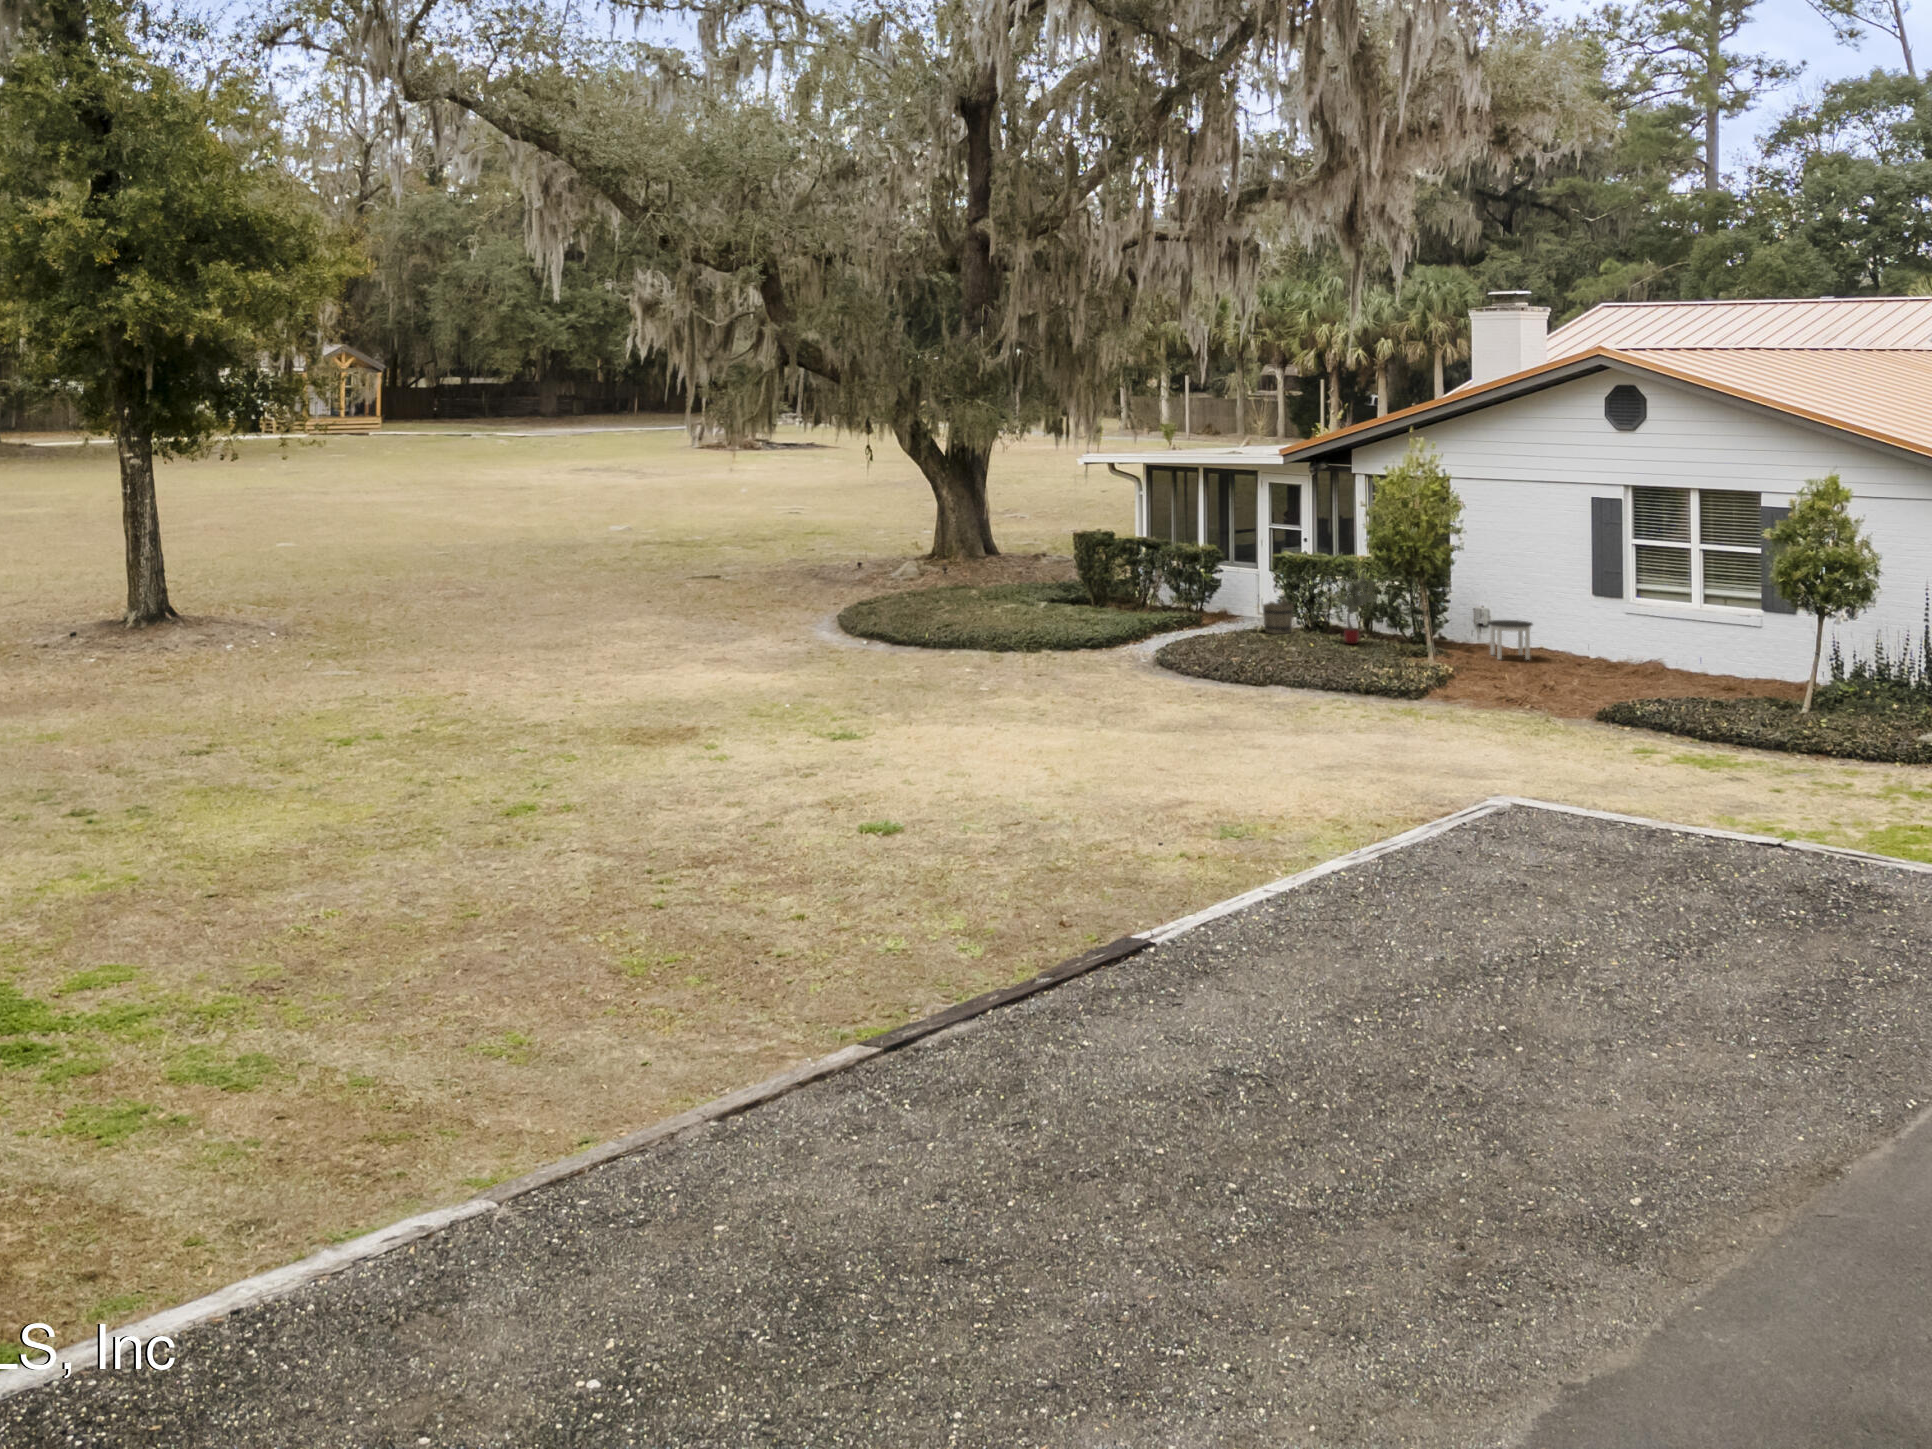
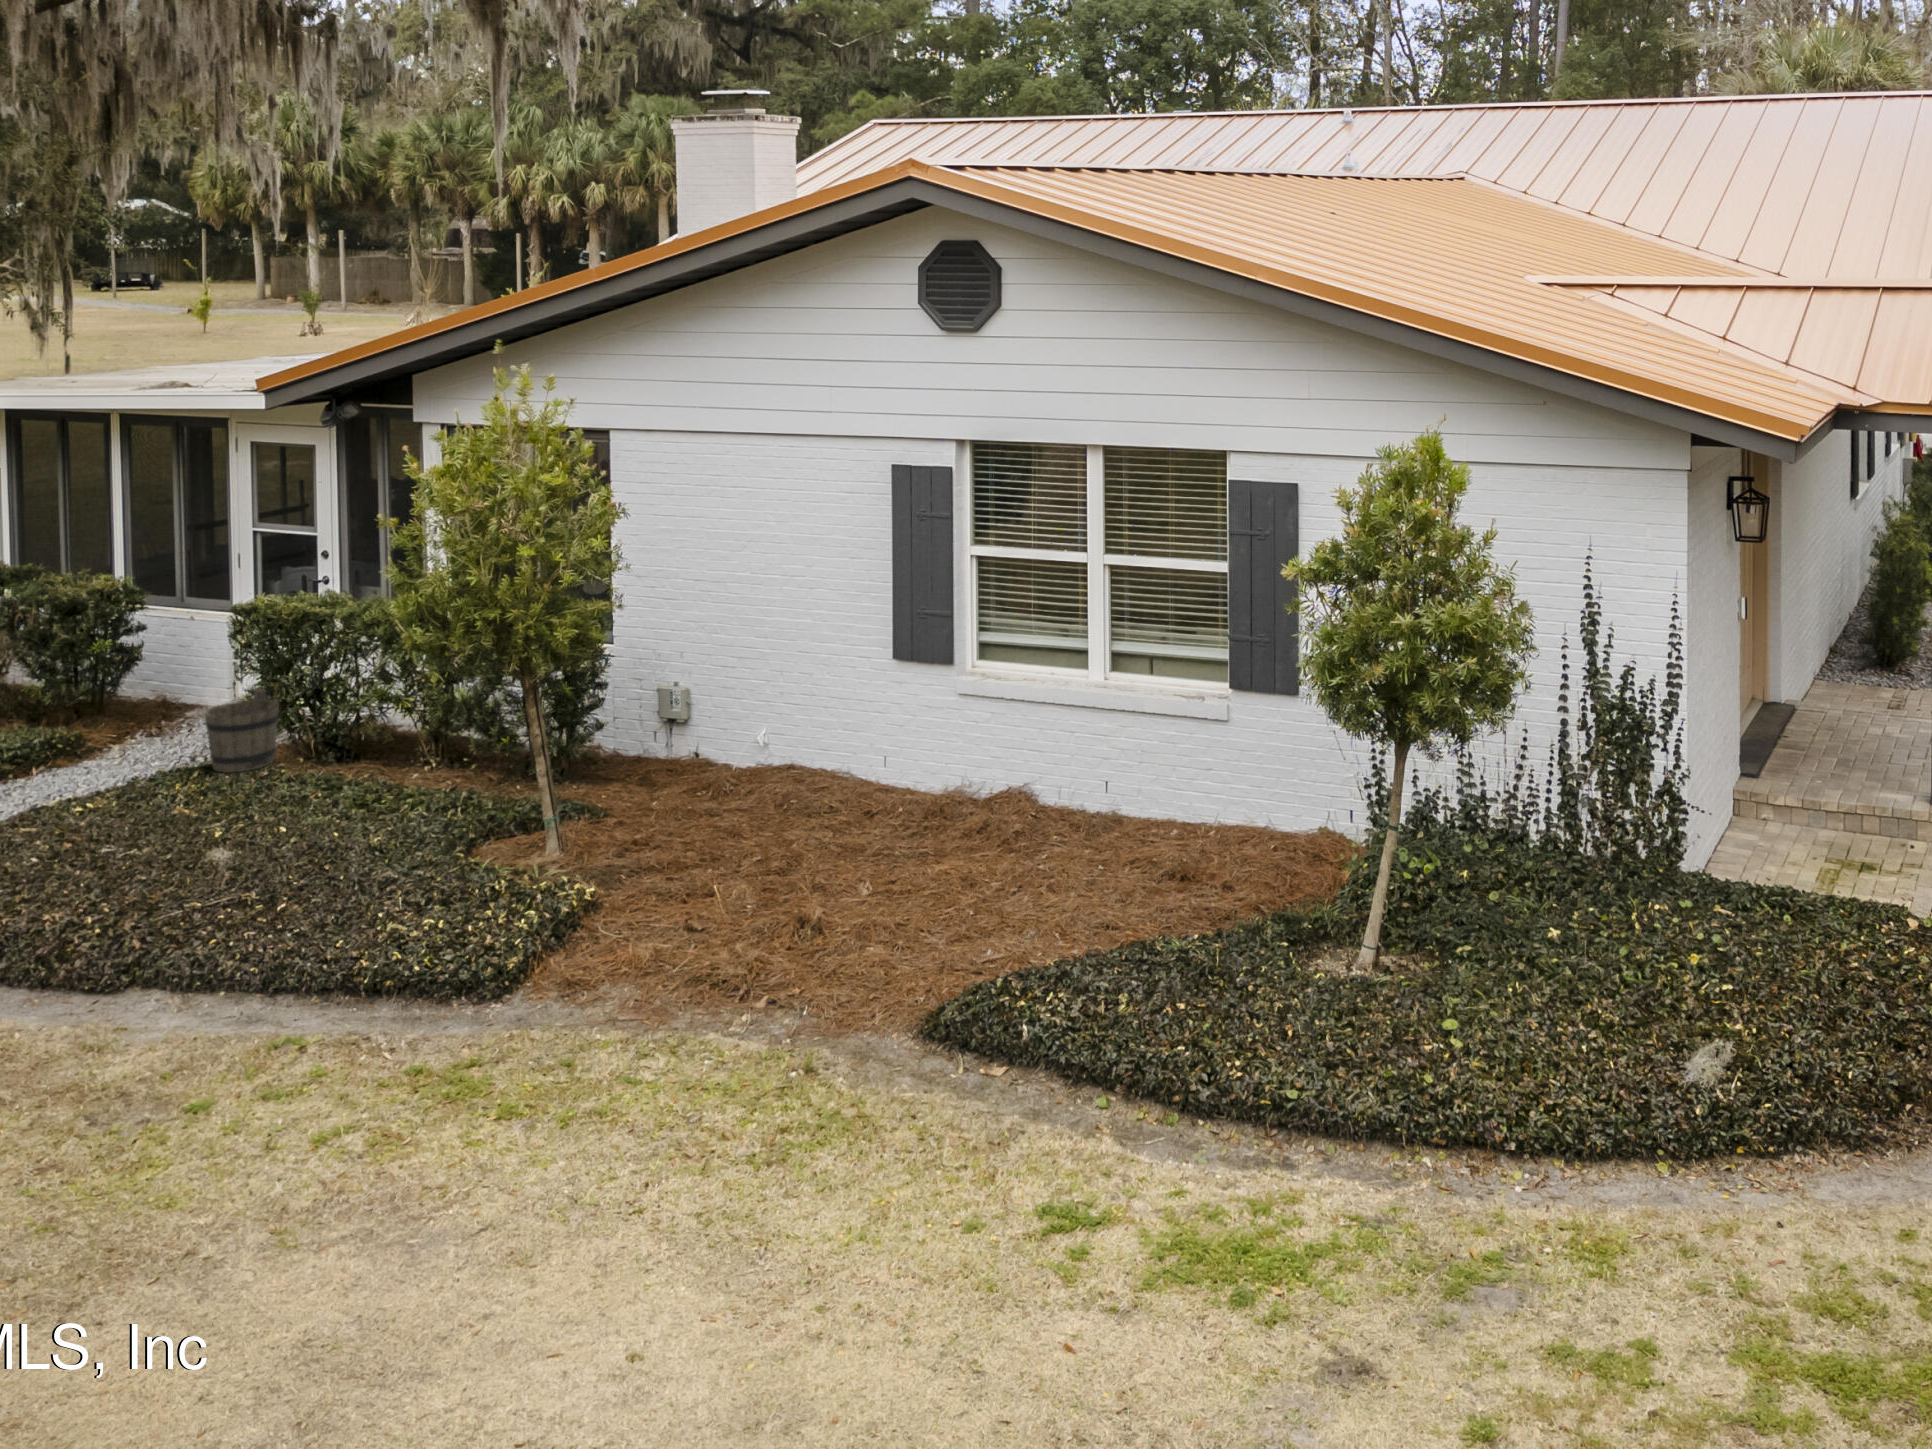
potted tree: present [1331,569,1376,644] -> none [349,630,455,794]
round table: present [1487,620,1533,660] -> none [680,717,775,813]

